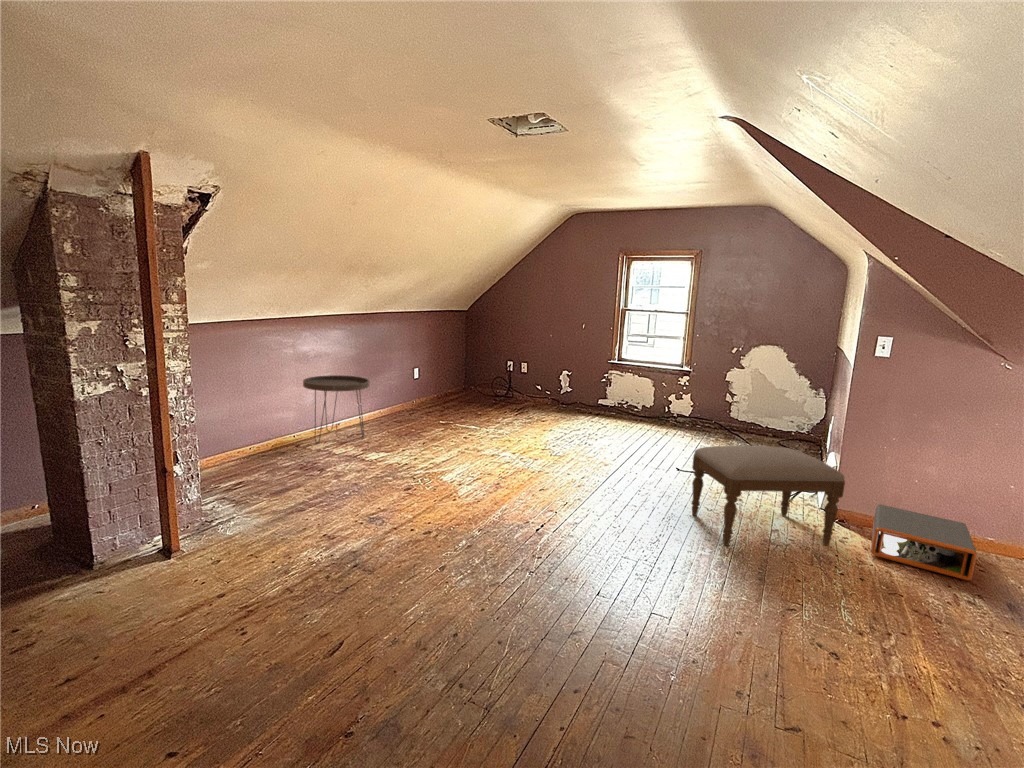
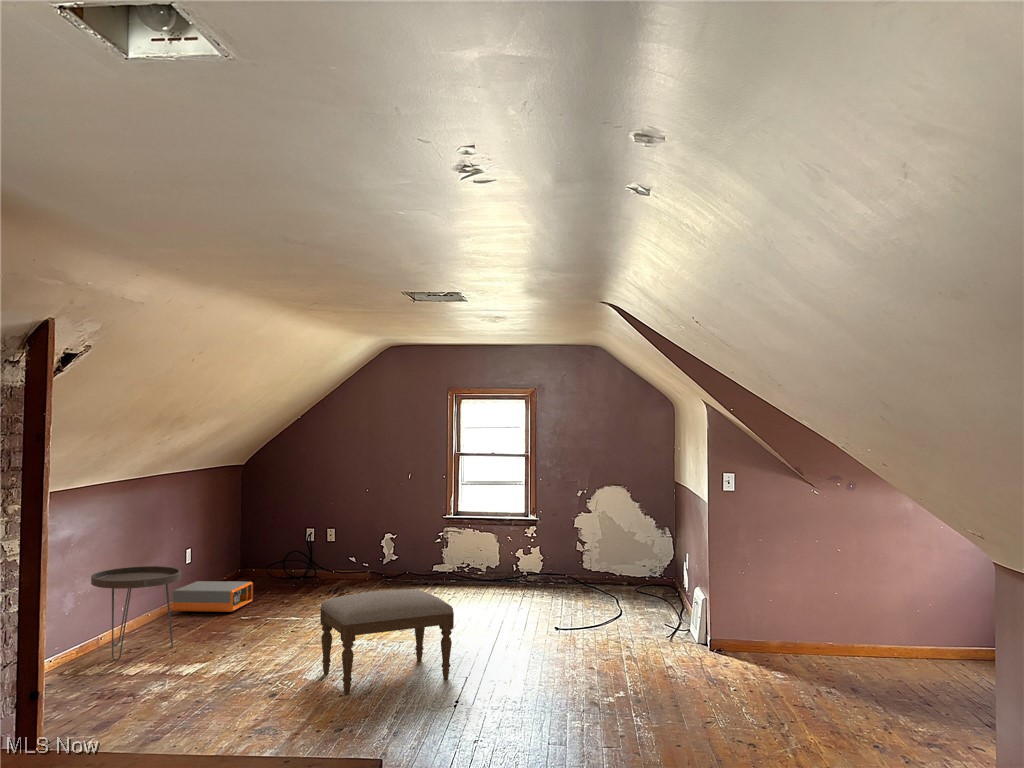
ottoman: present [691,446,845,545] -> present [320,589,454,694]
storage box: present [871,504,977,581] -> present [172,581,253,612]

